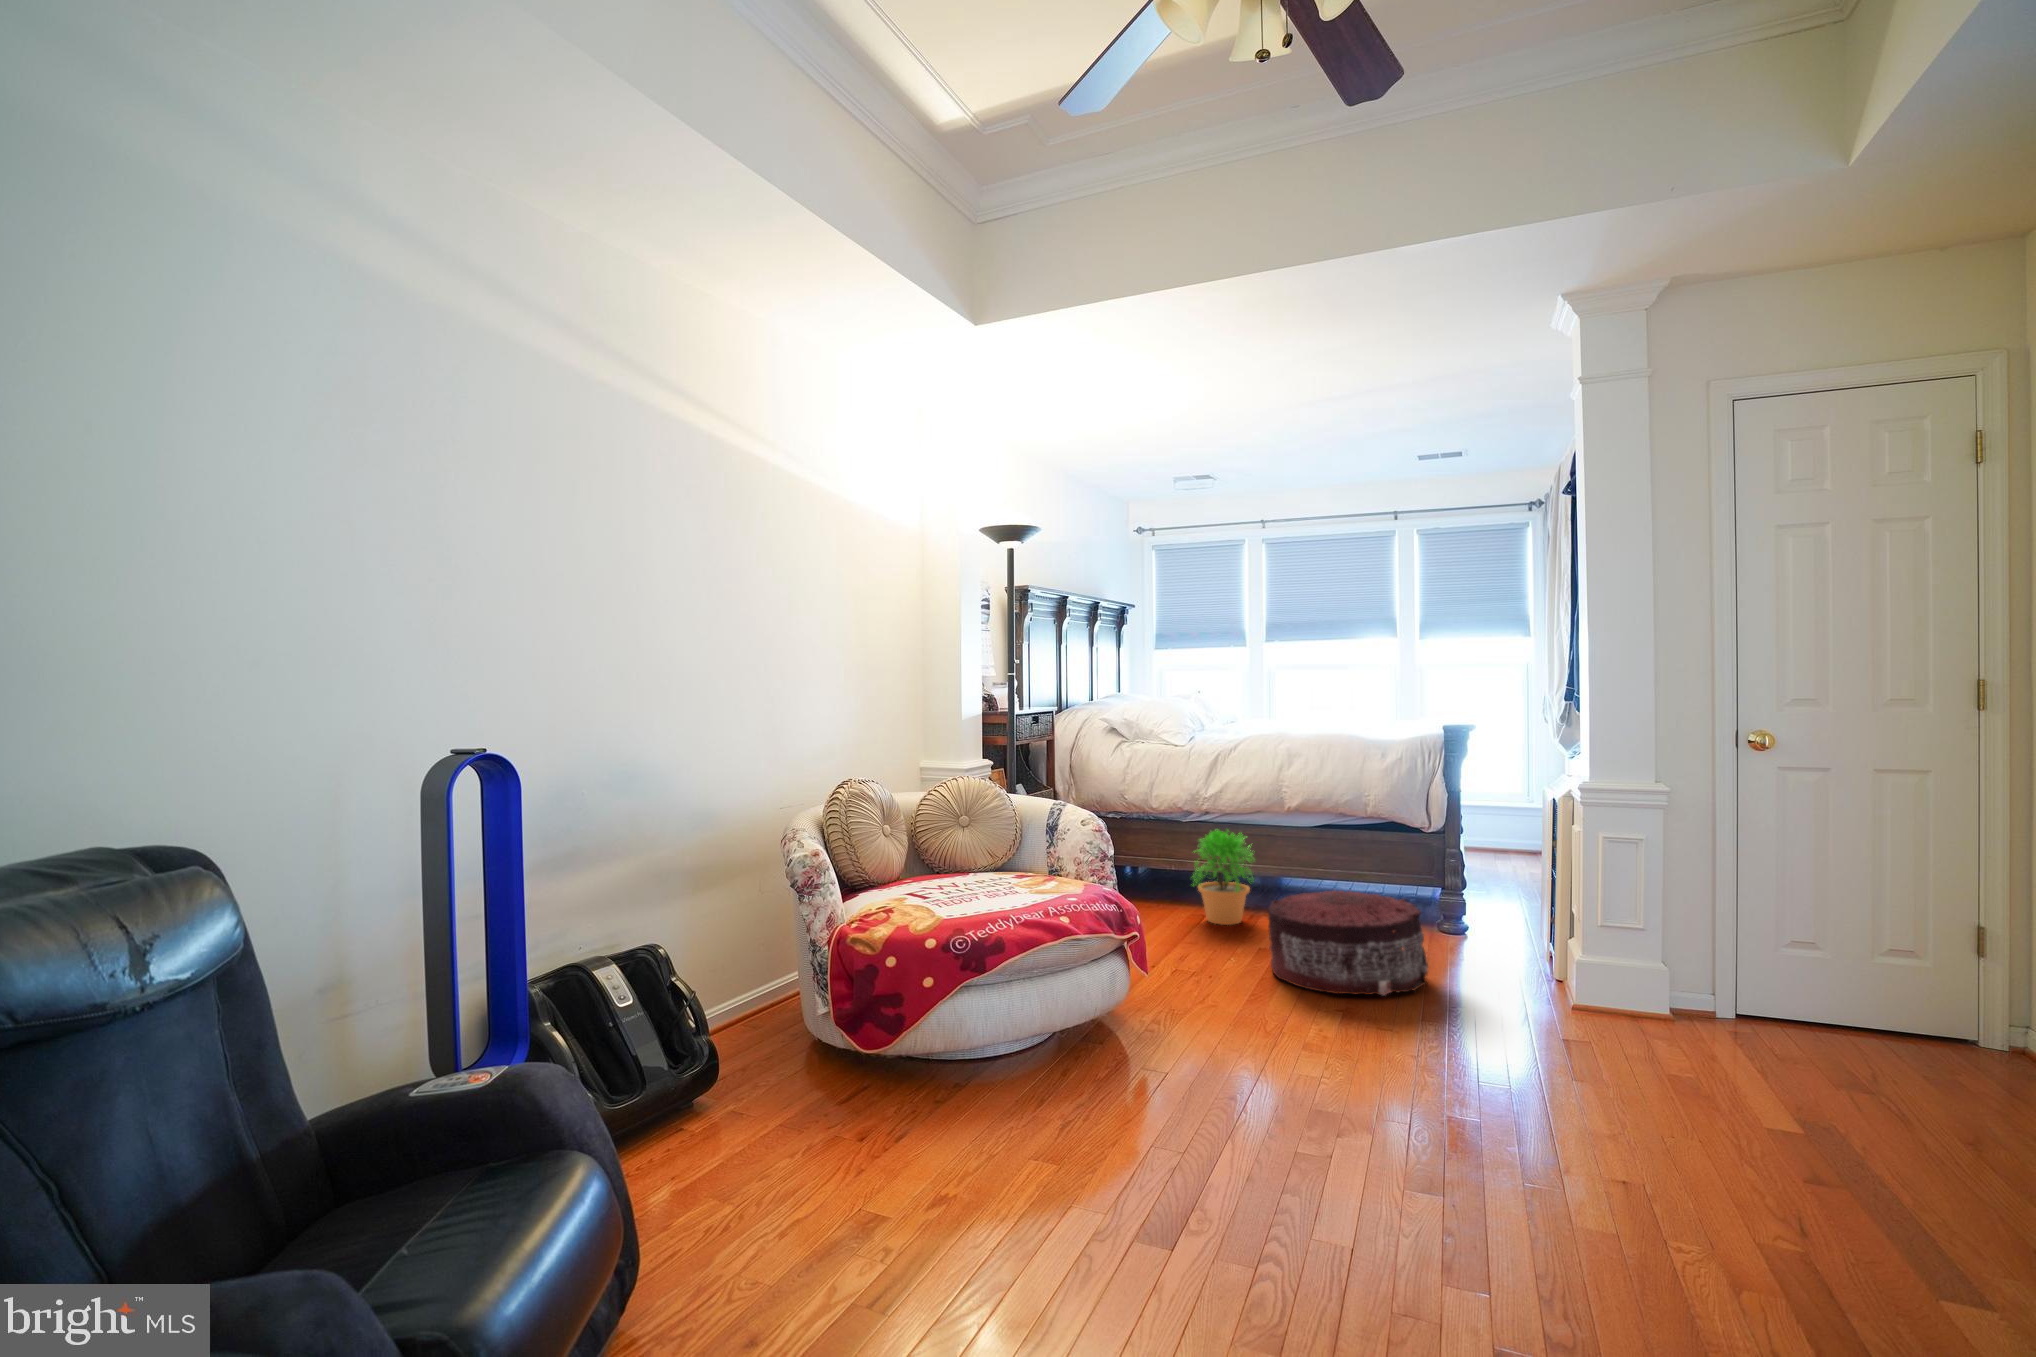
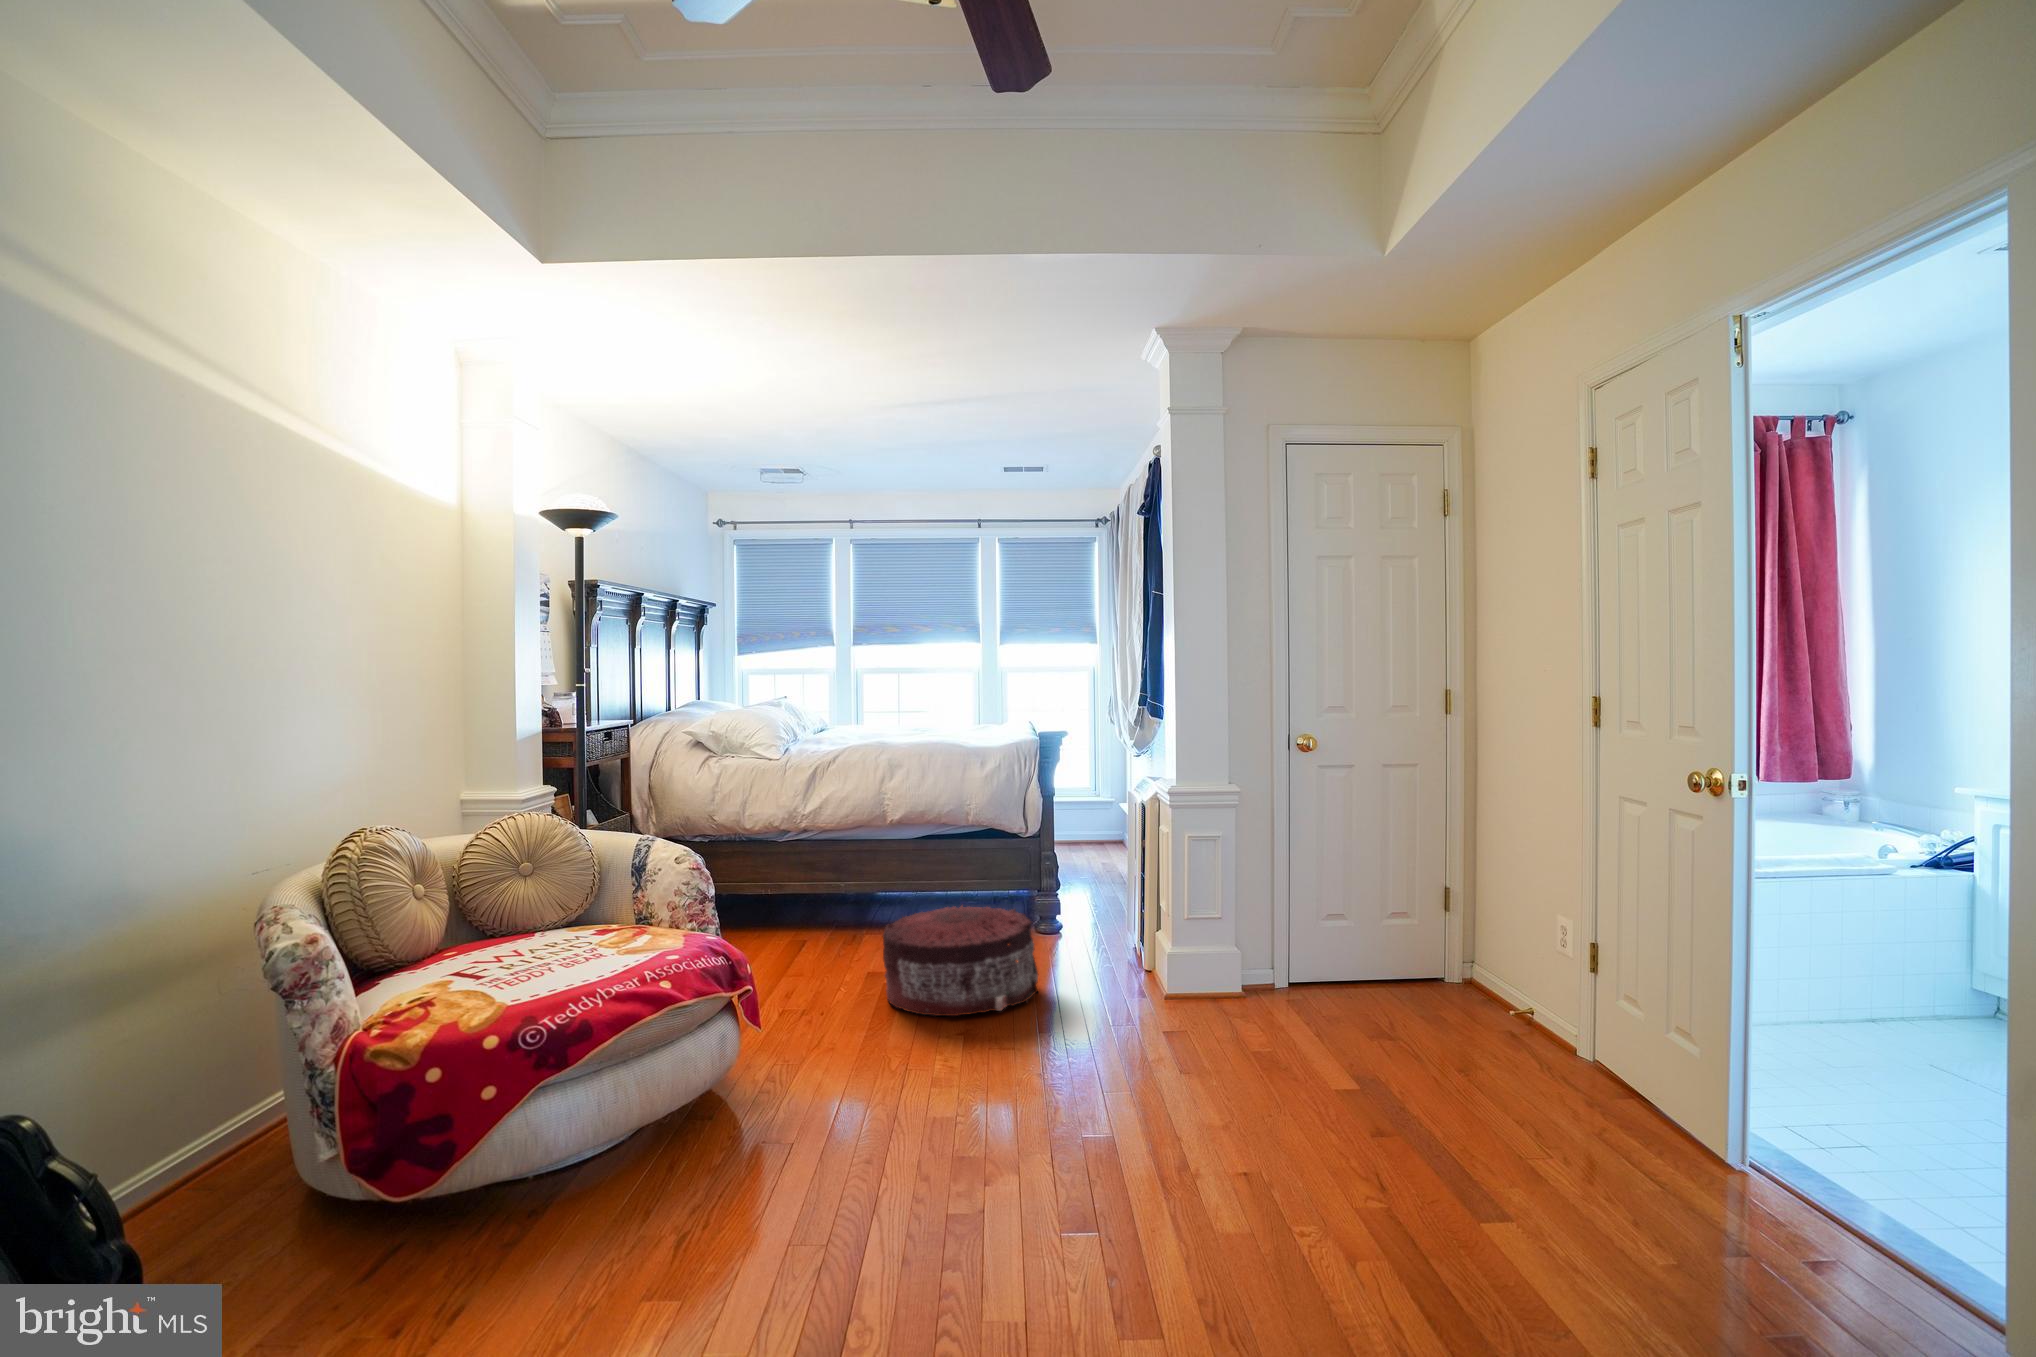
potted plant: present [1192,829,1253,925] -> none [792,849,864,954]

